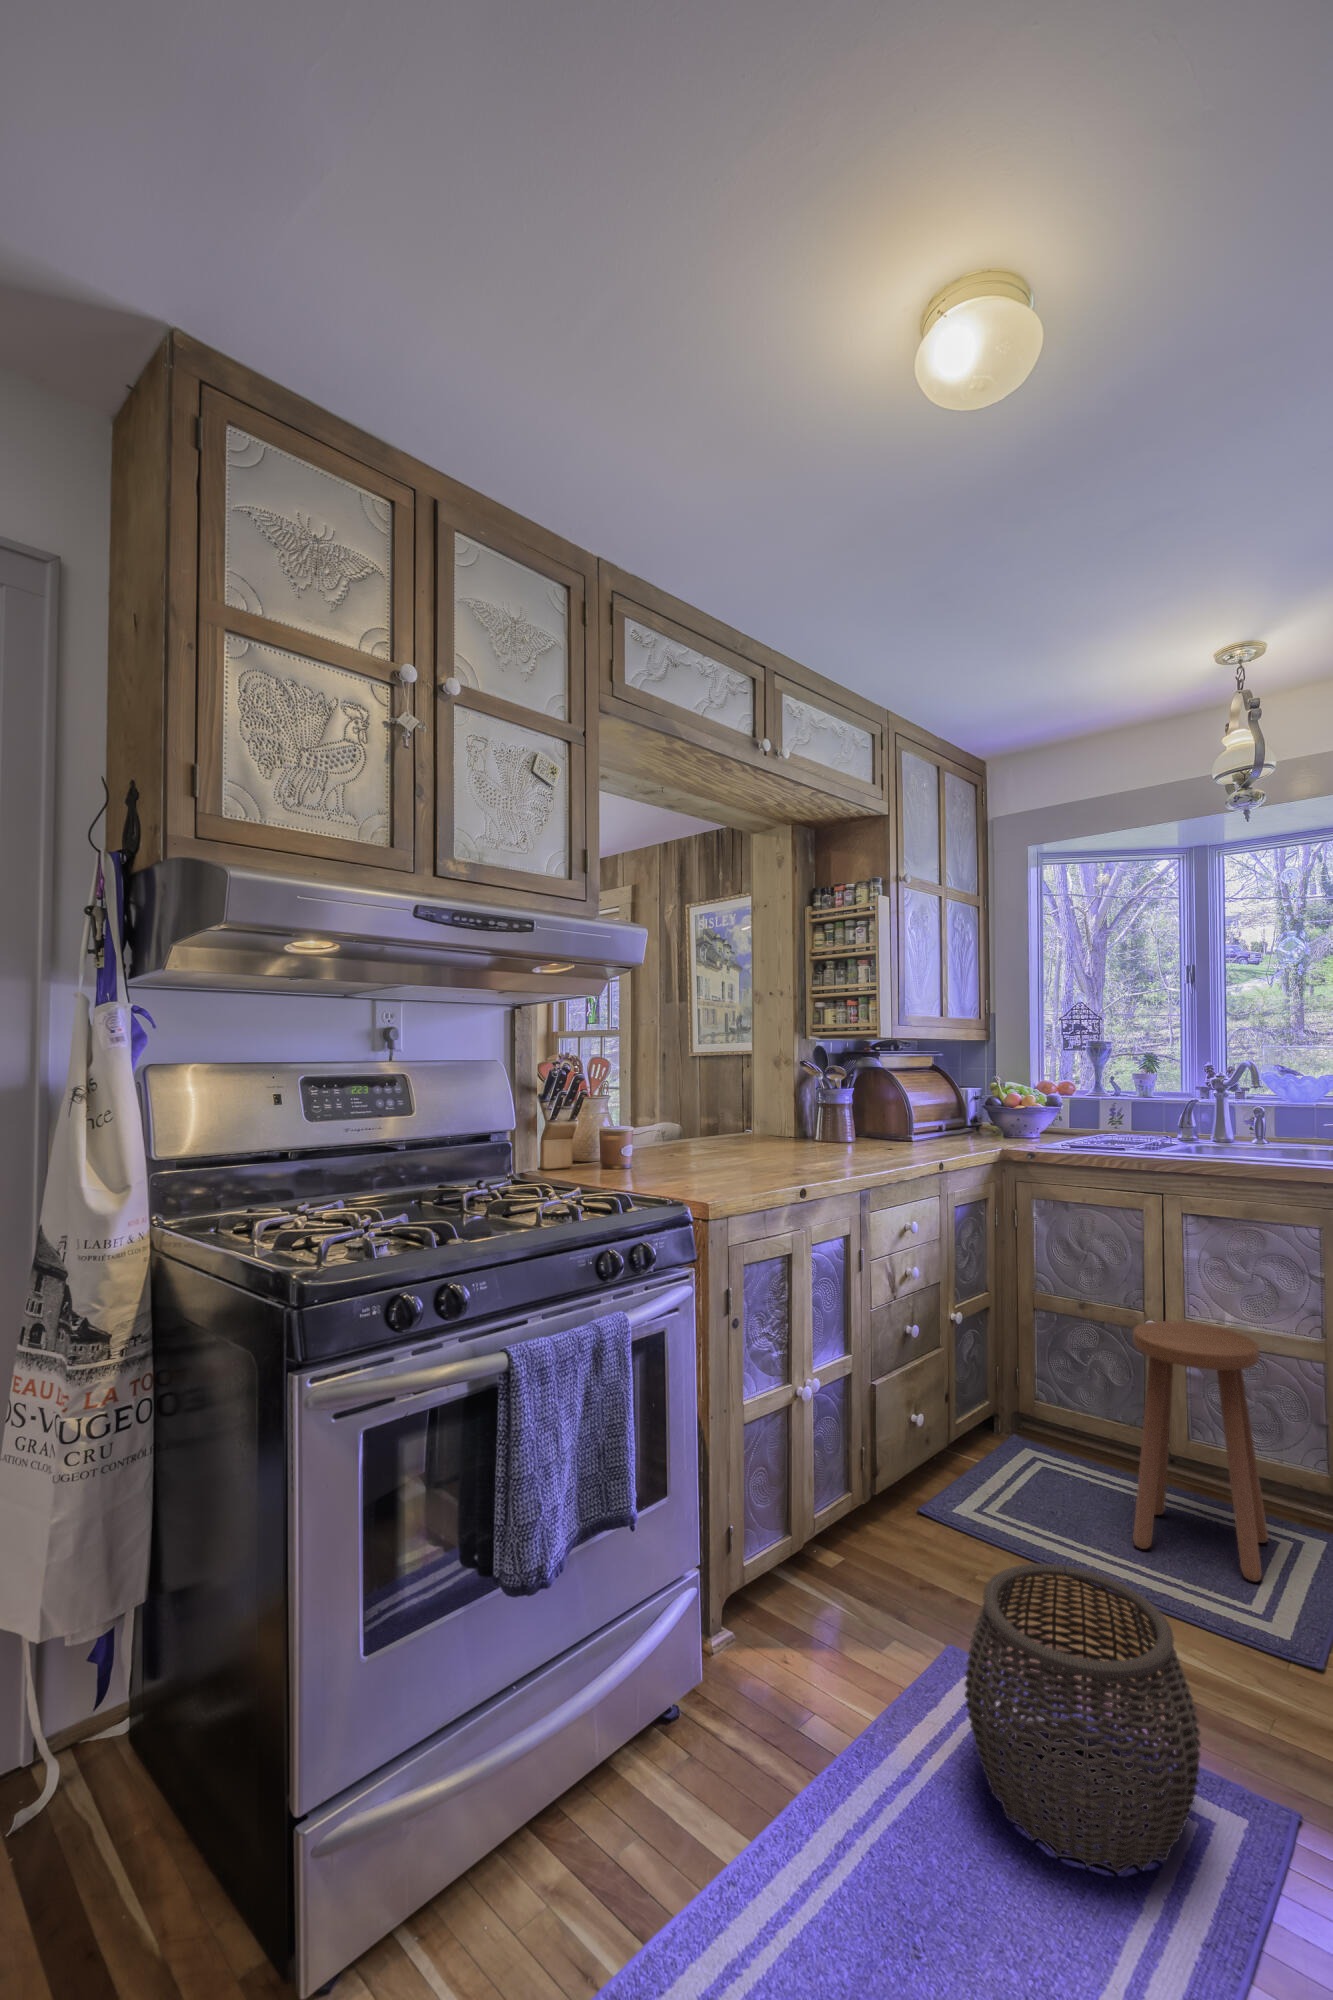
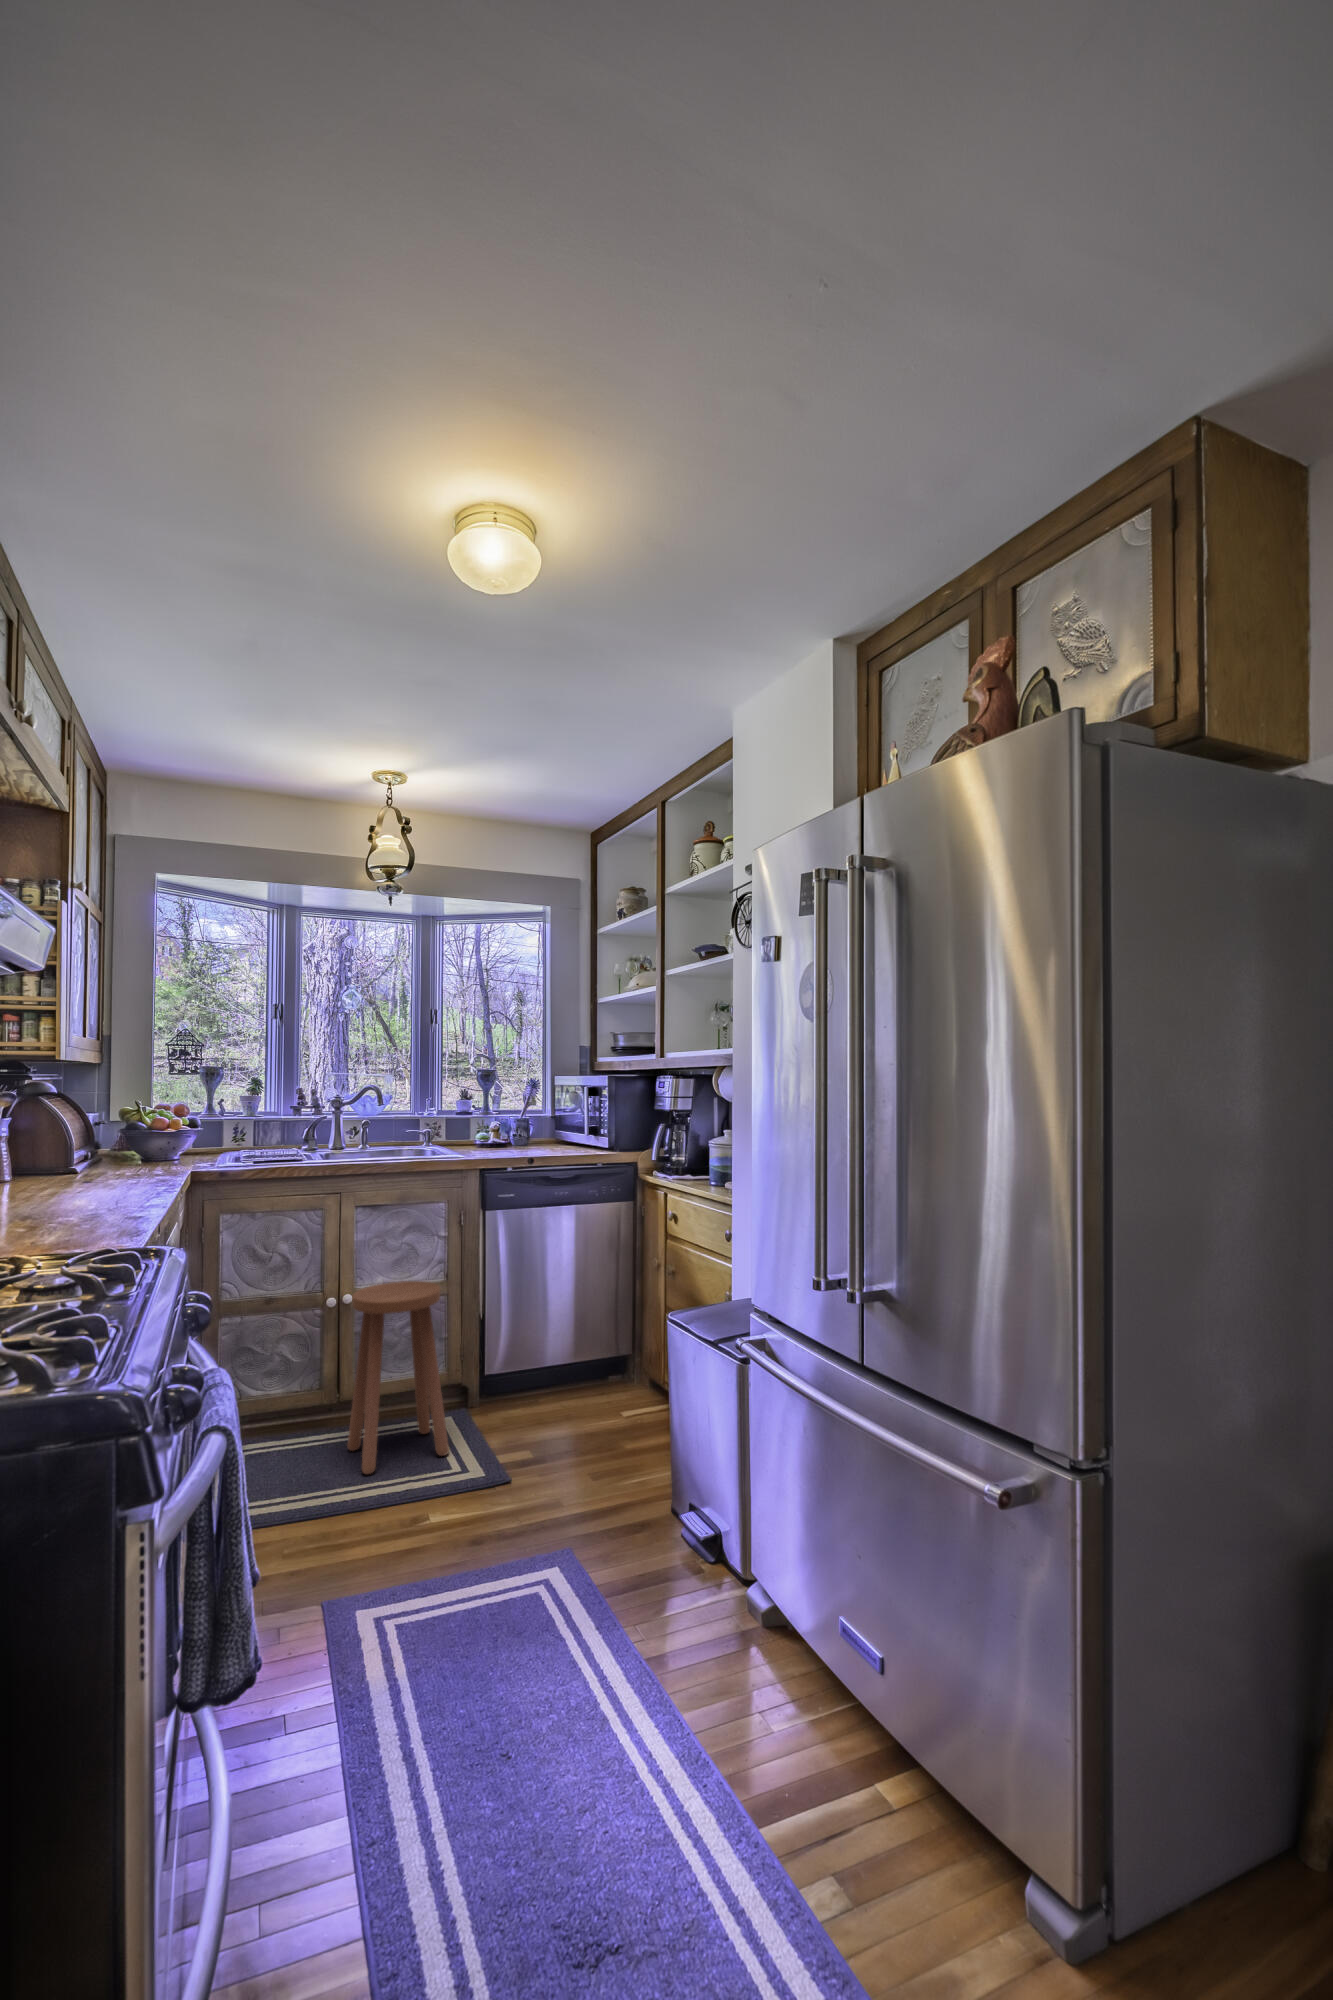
woven basket: present [965,1563,1201,1873] -> none [406,1453,569,1657]

